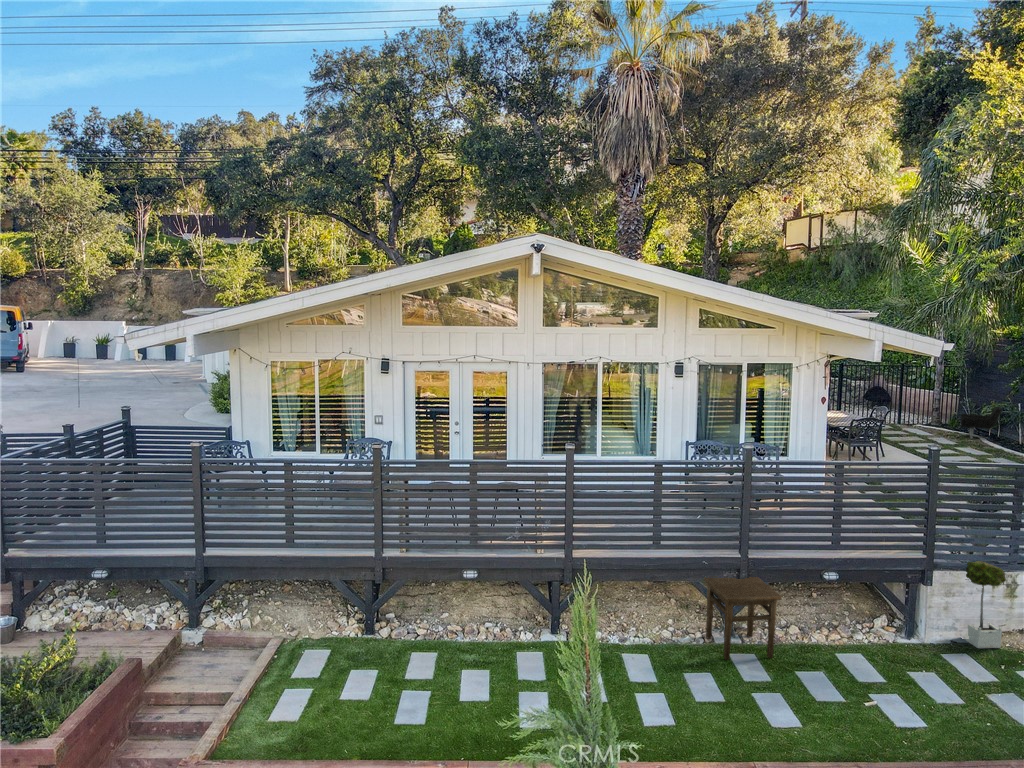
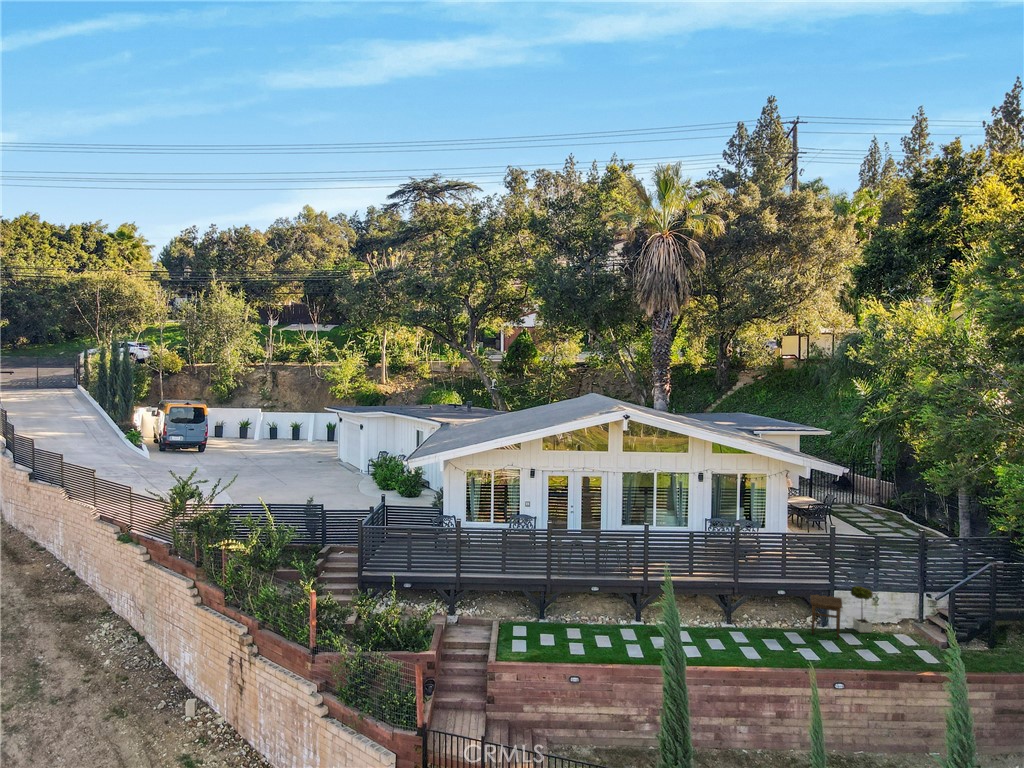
lounge chair: present [961,407,1002,438] -> none [886,493,917,515]
side table: present [704,576,782,660] -> present [811,595,842,638]

